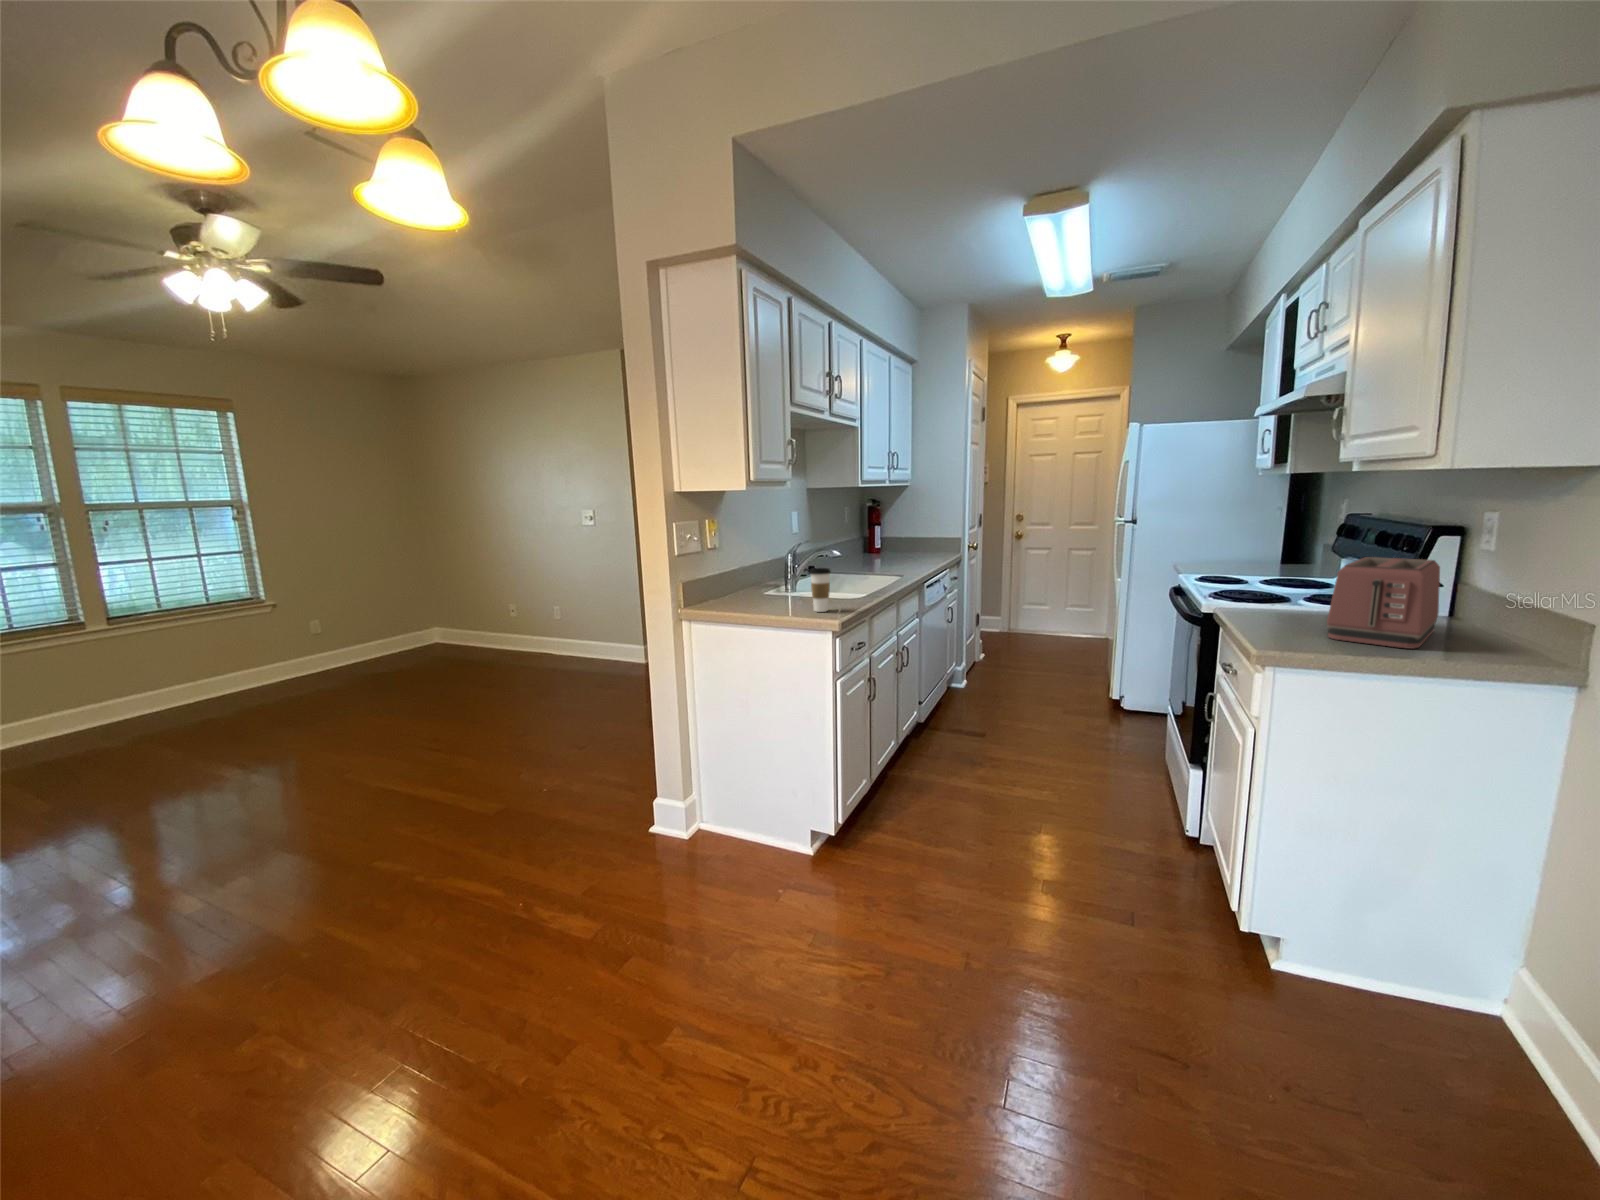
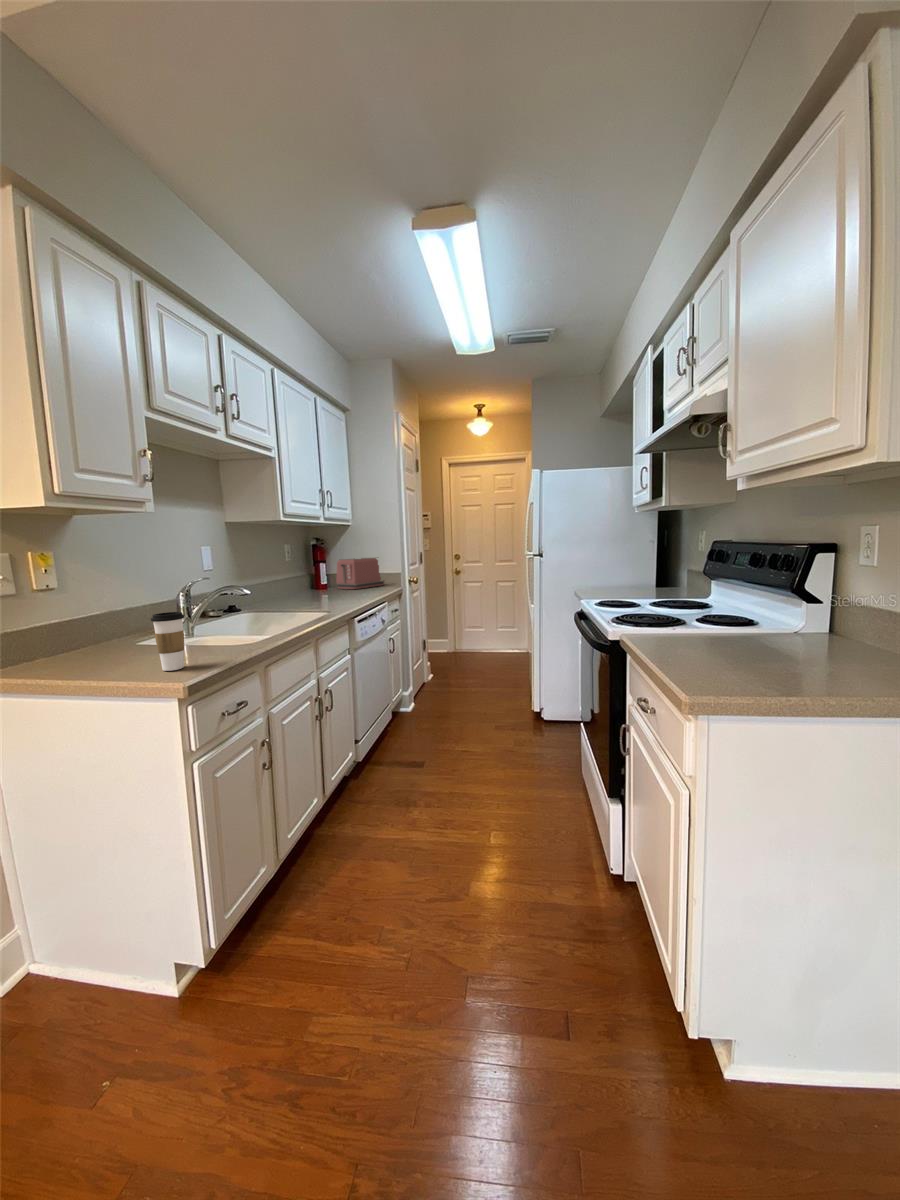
toaster: present [1327,557,1440,649] -> present [336,558,384,589]

